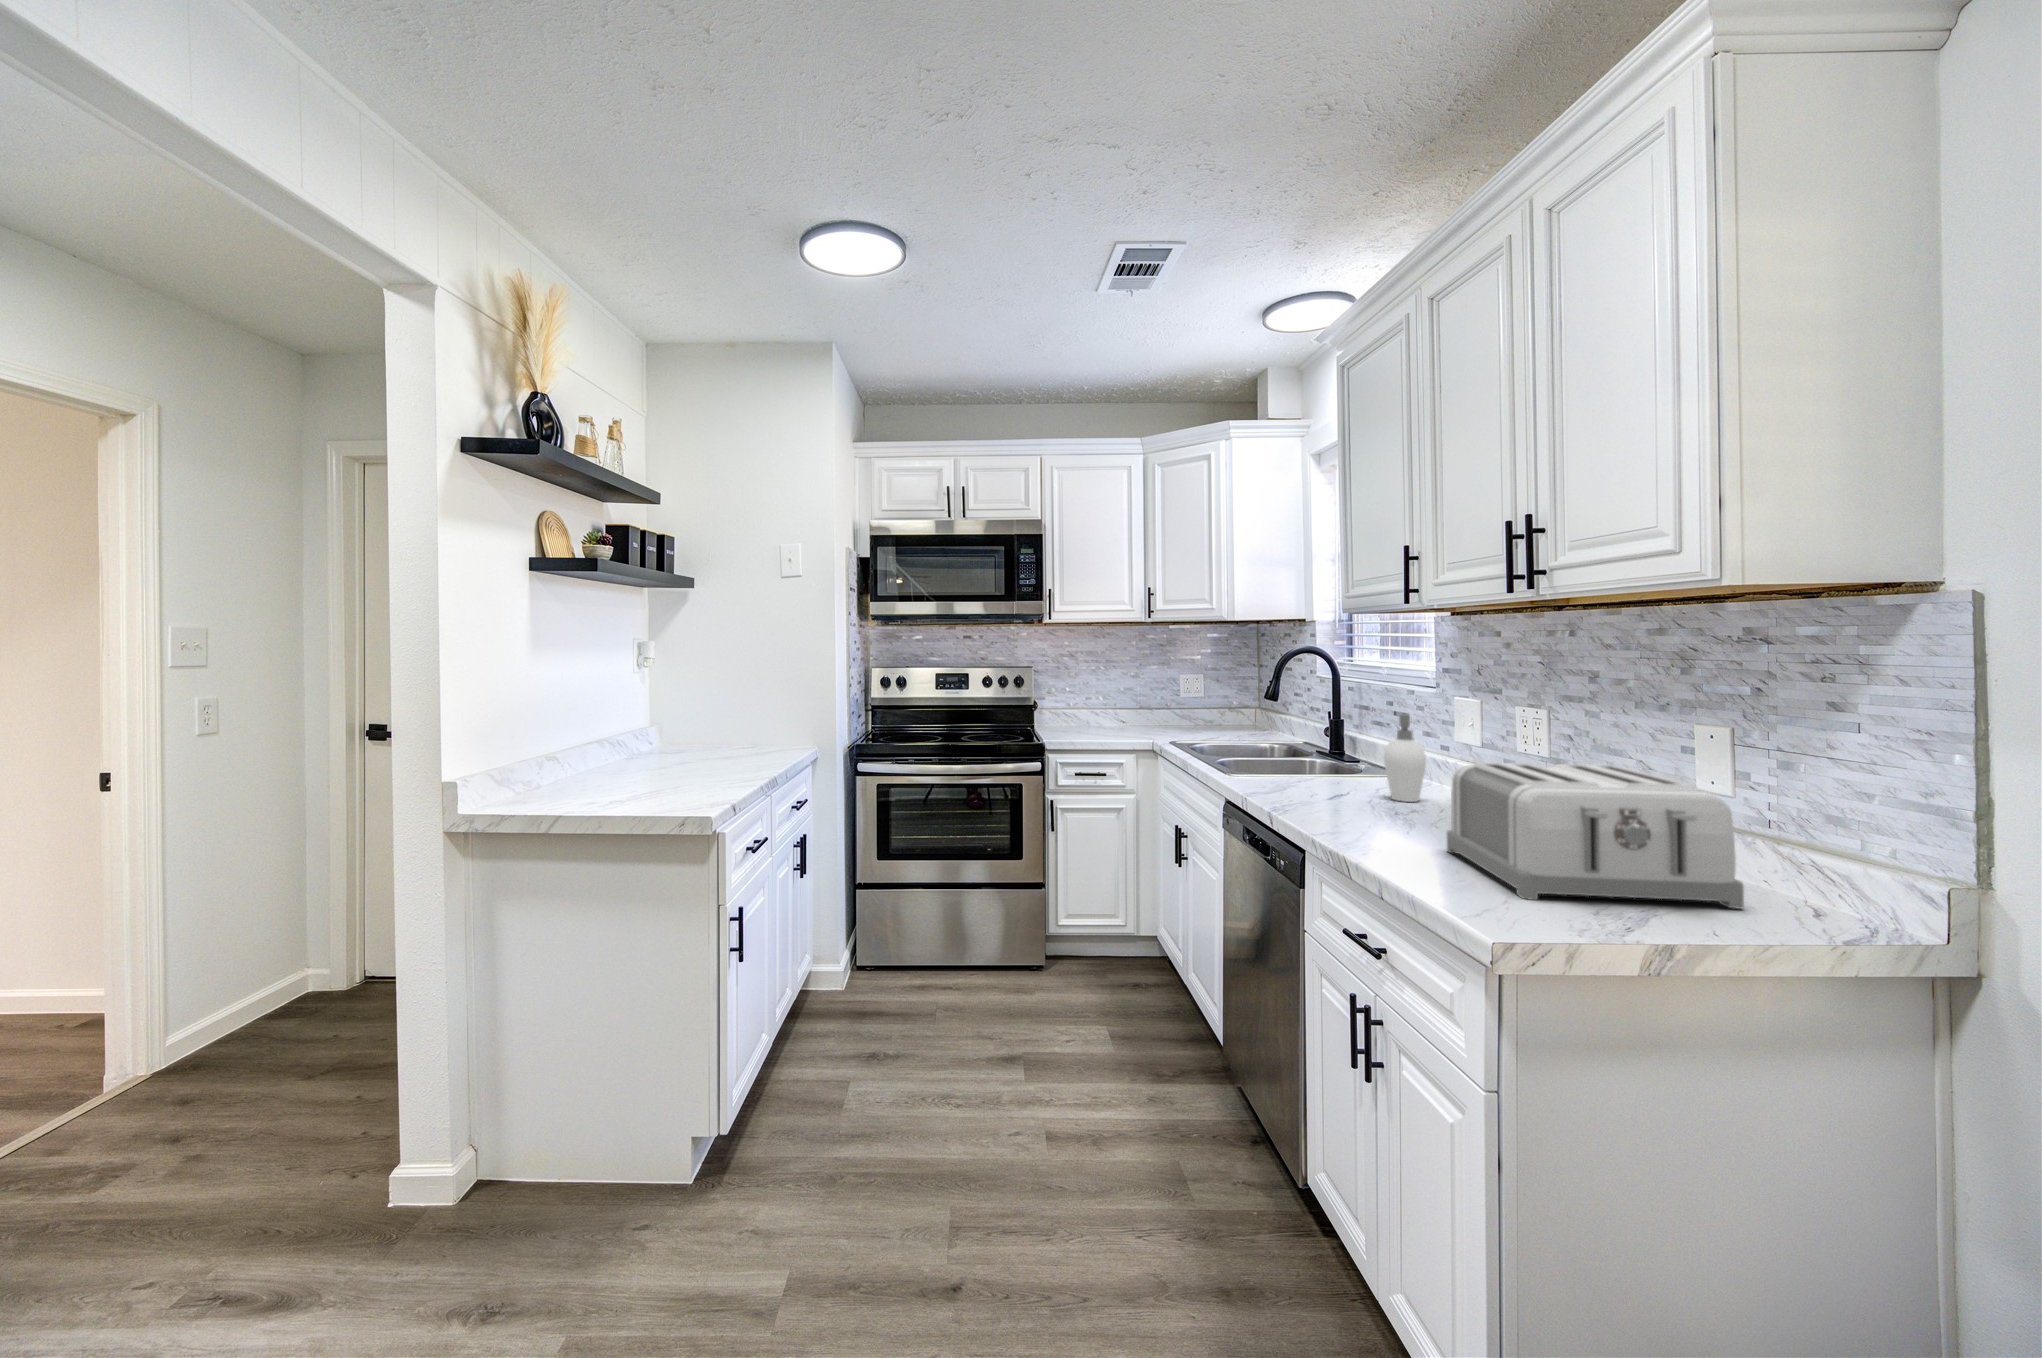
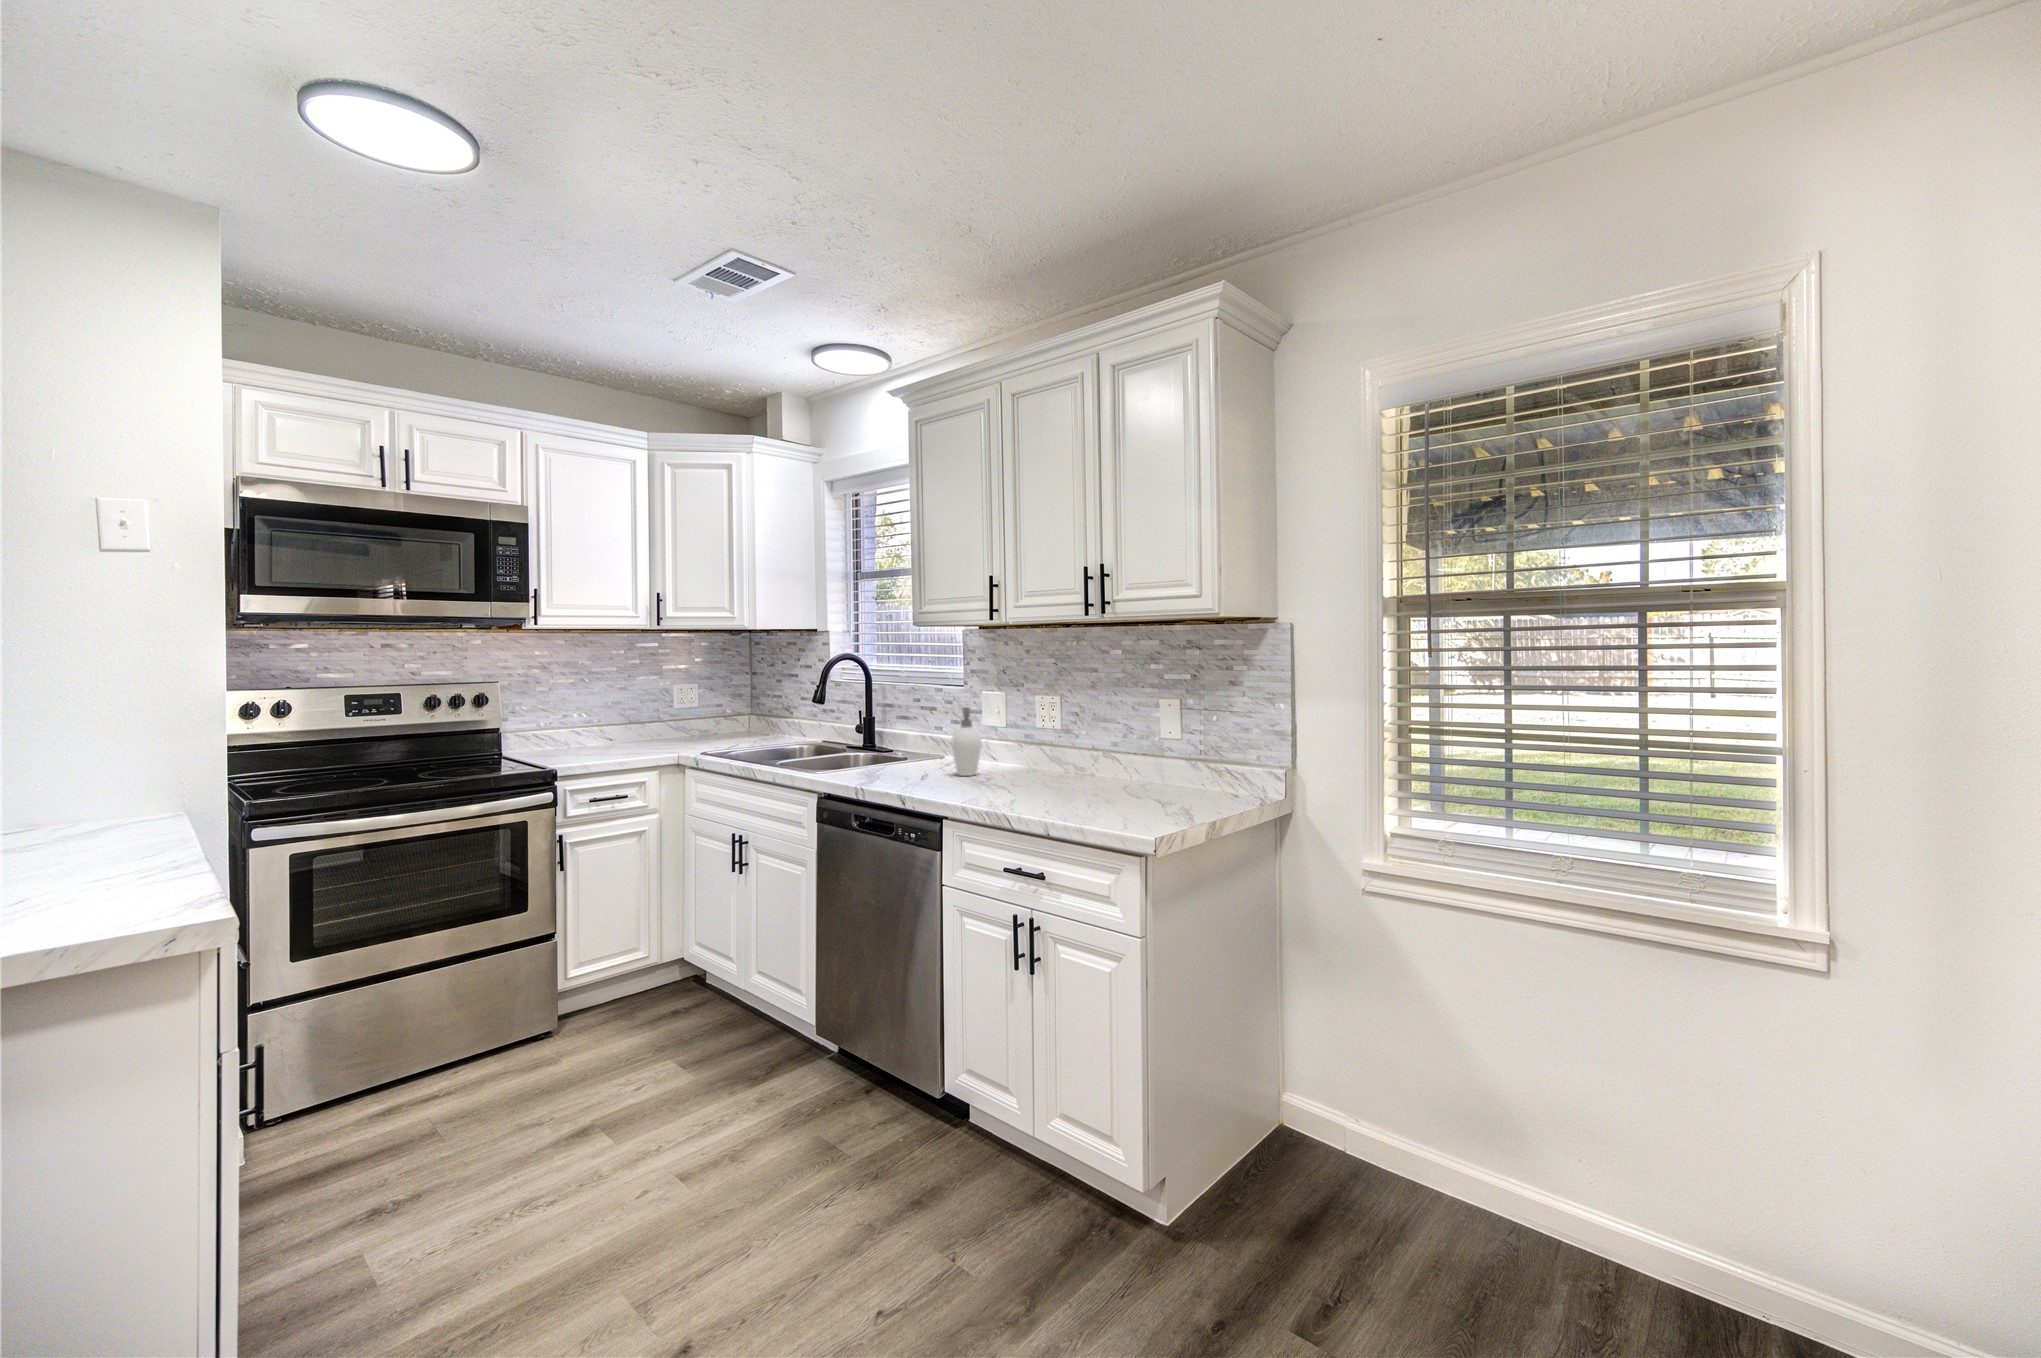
toaster: present [1447,763,1744,909] -> none [1047,728,1211,819]

